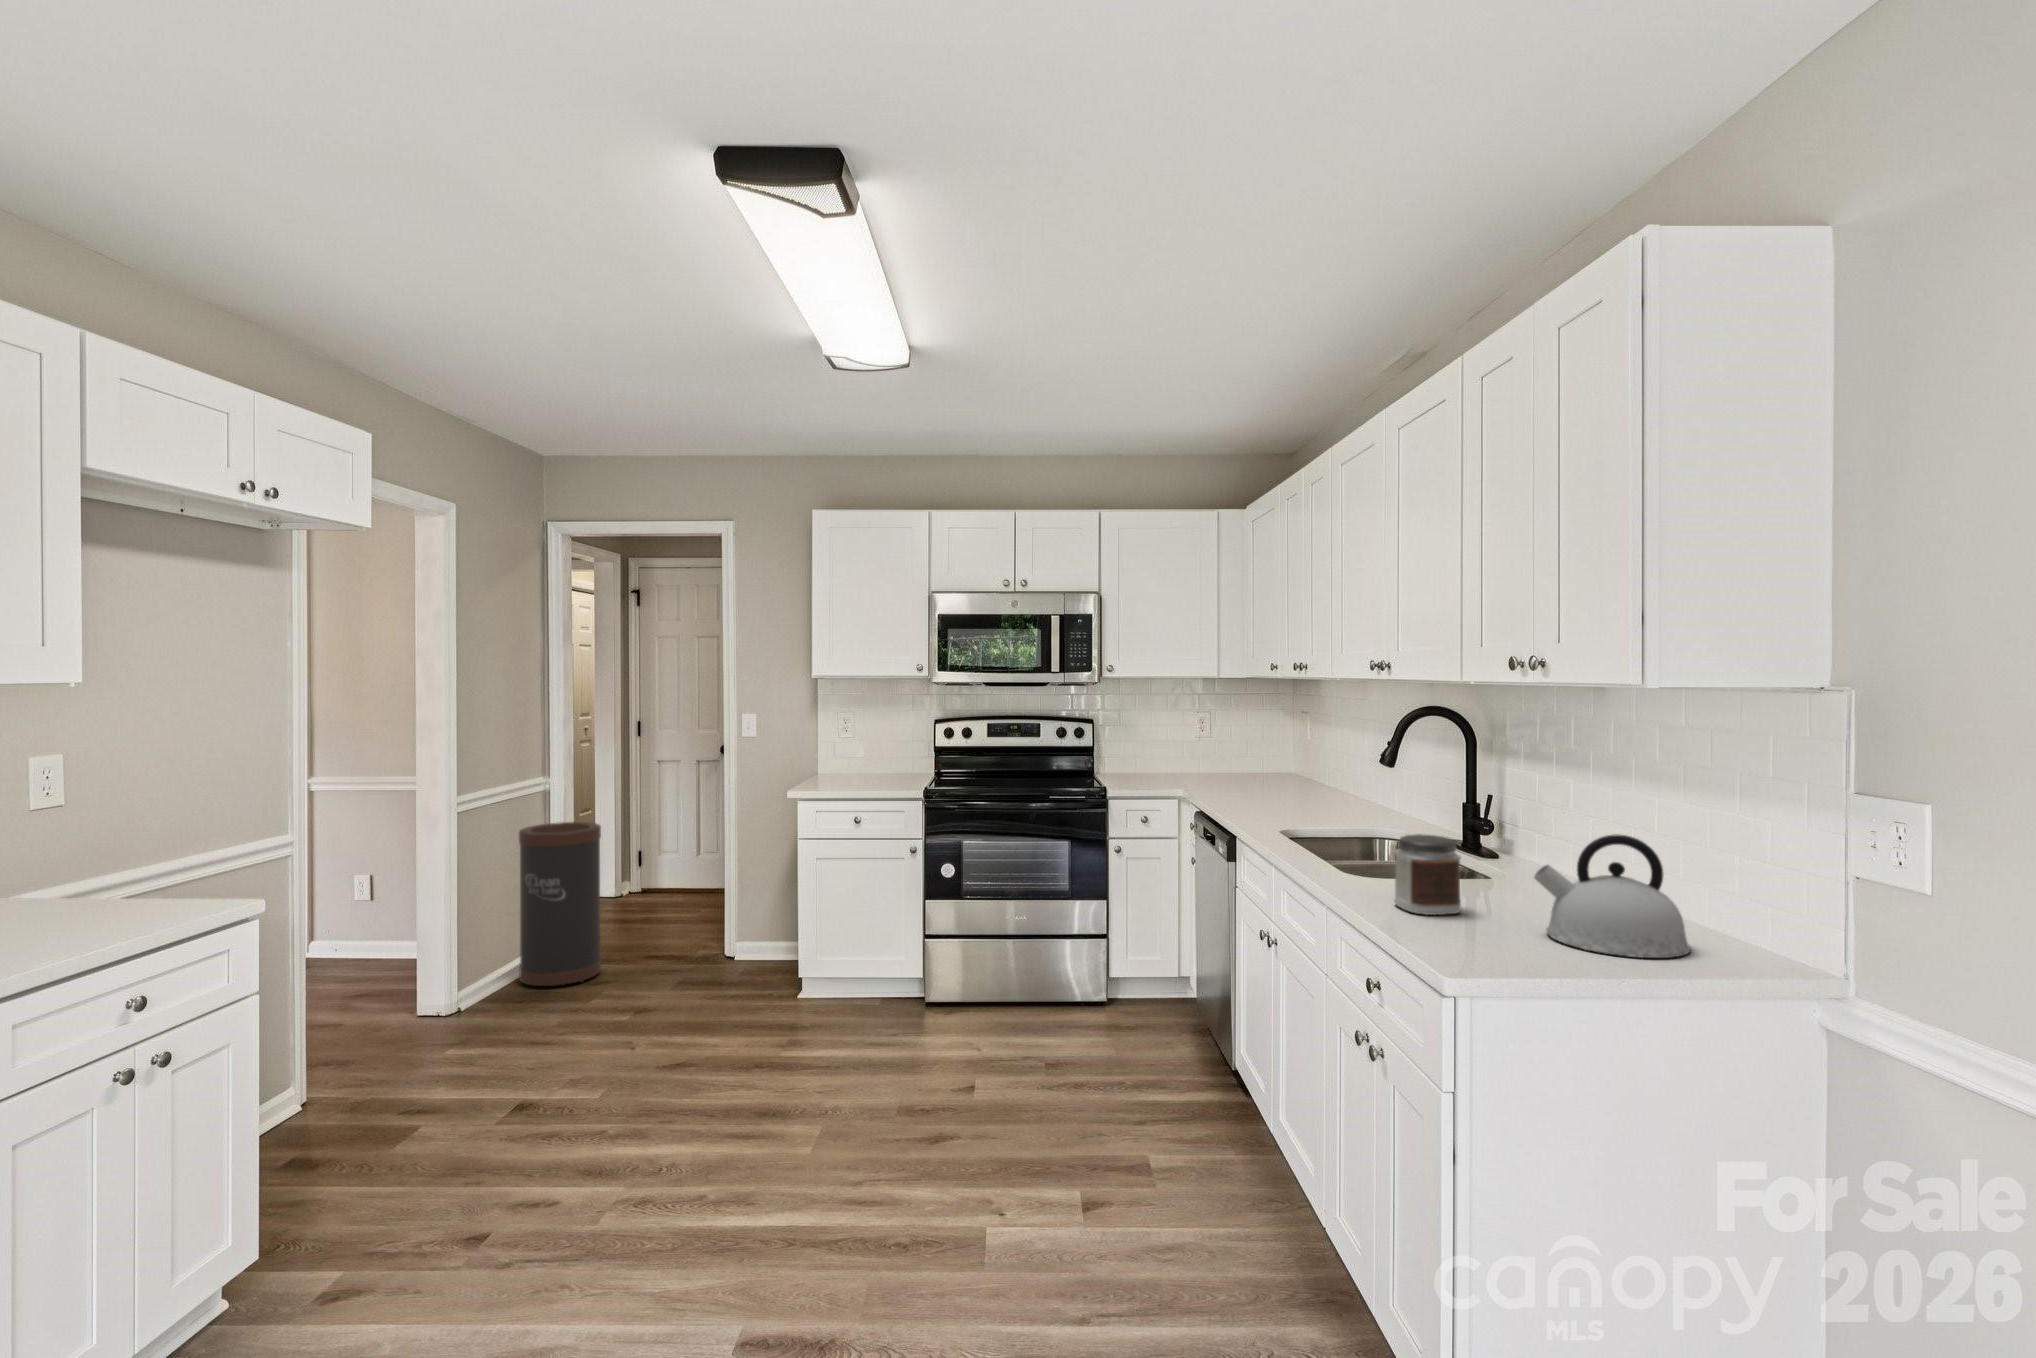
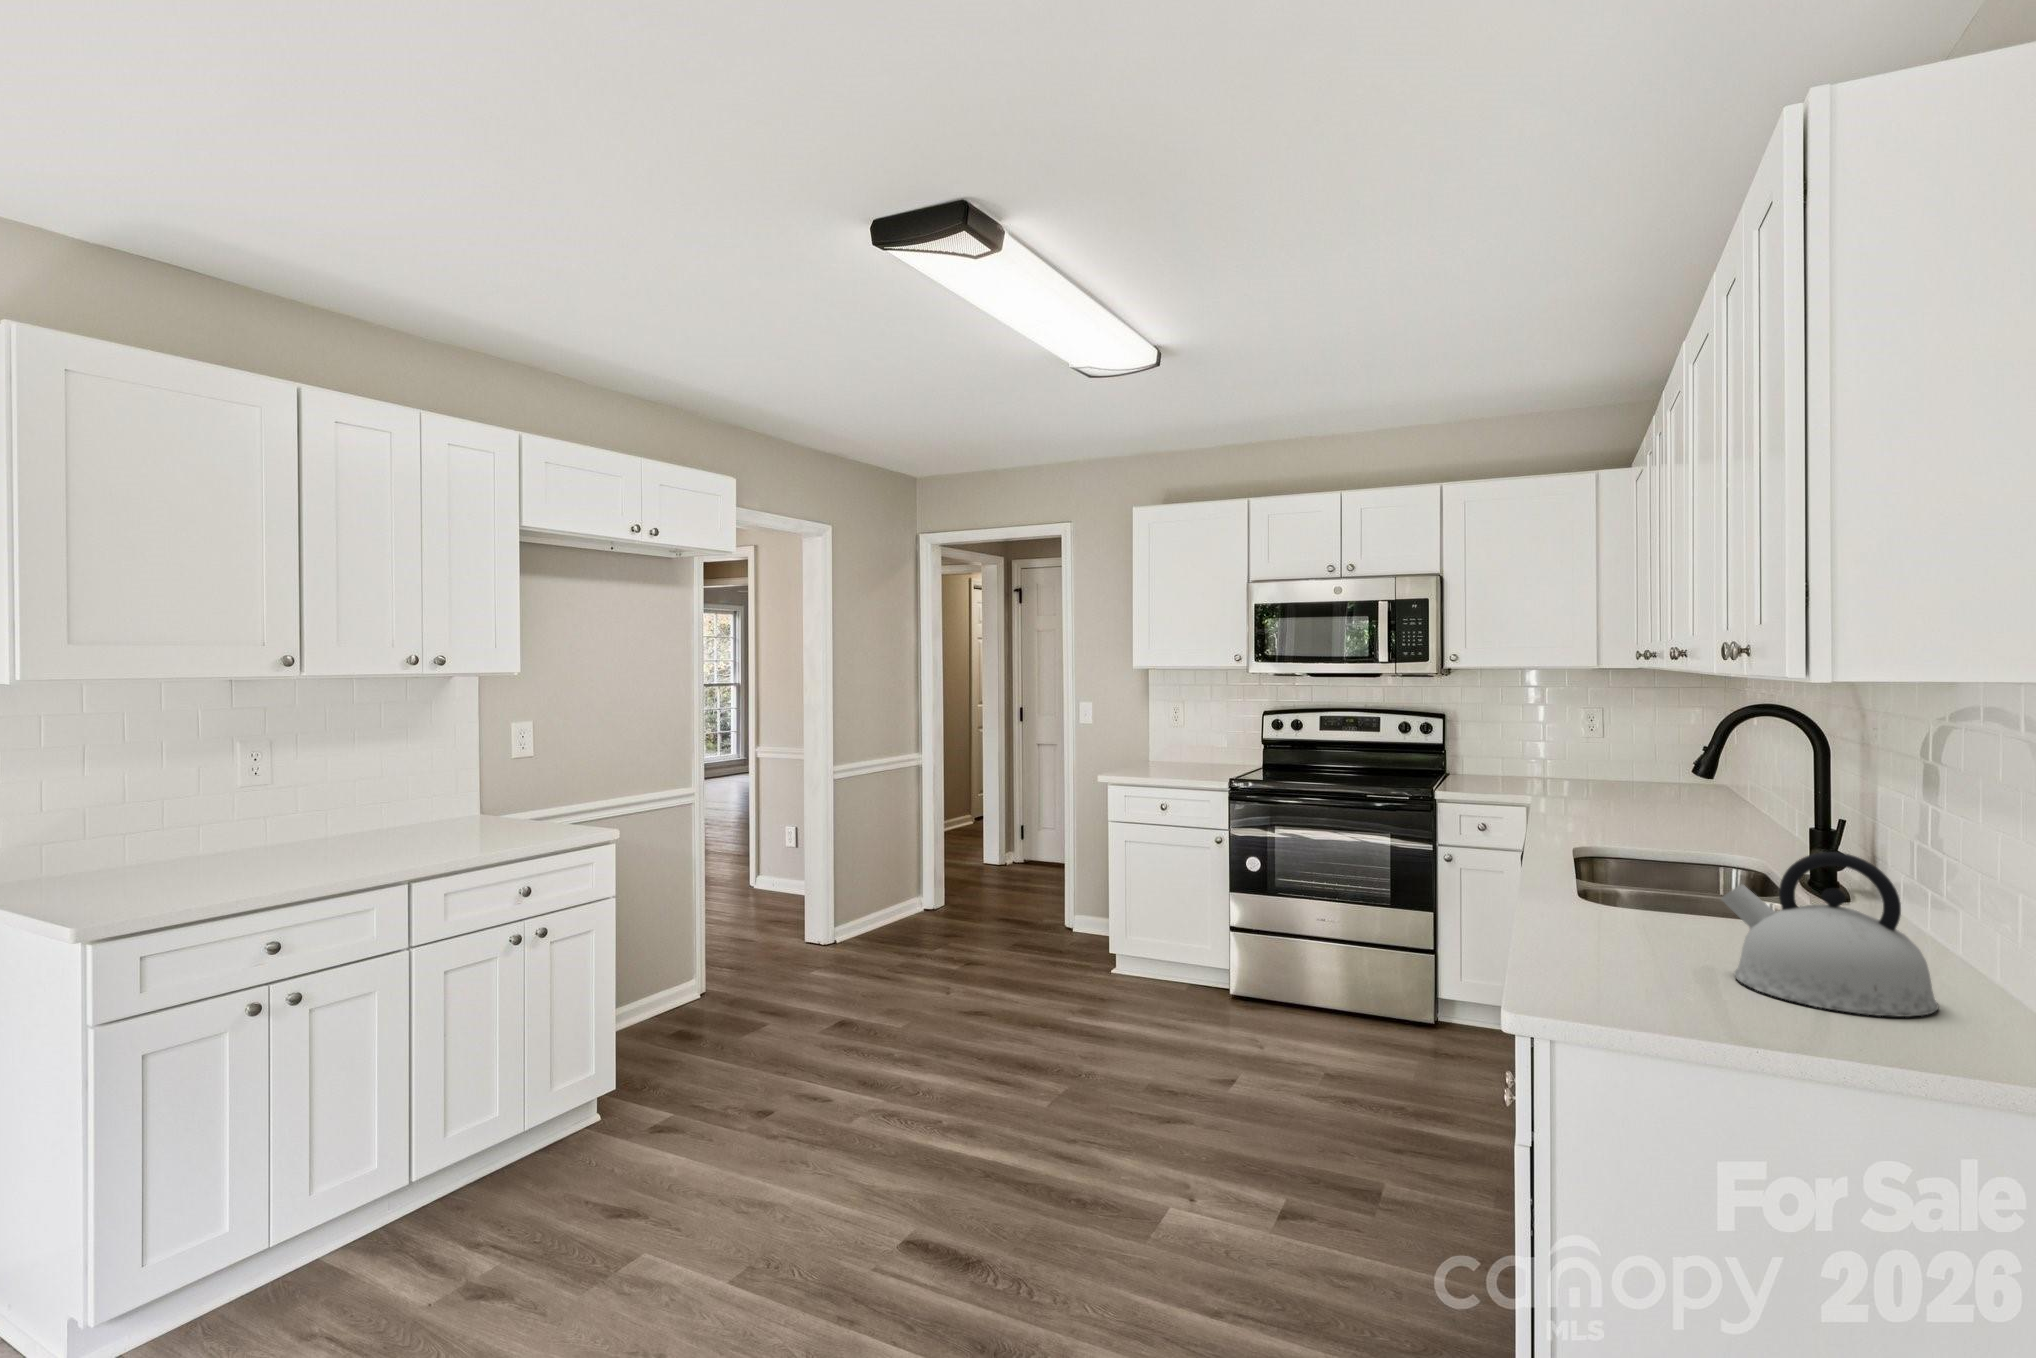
trash can: present [519,822,601,986] -> none [887,791,955,937]
jar: present [1394,834,1461,915] -> none [1583,841,1663,939]

